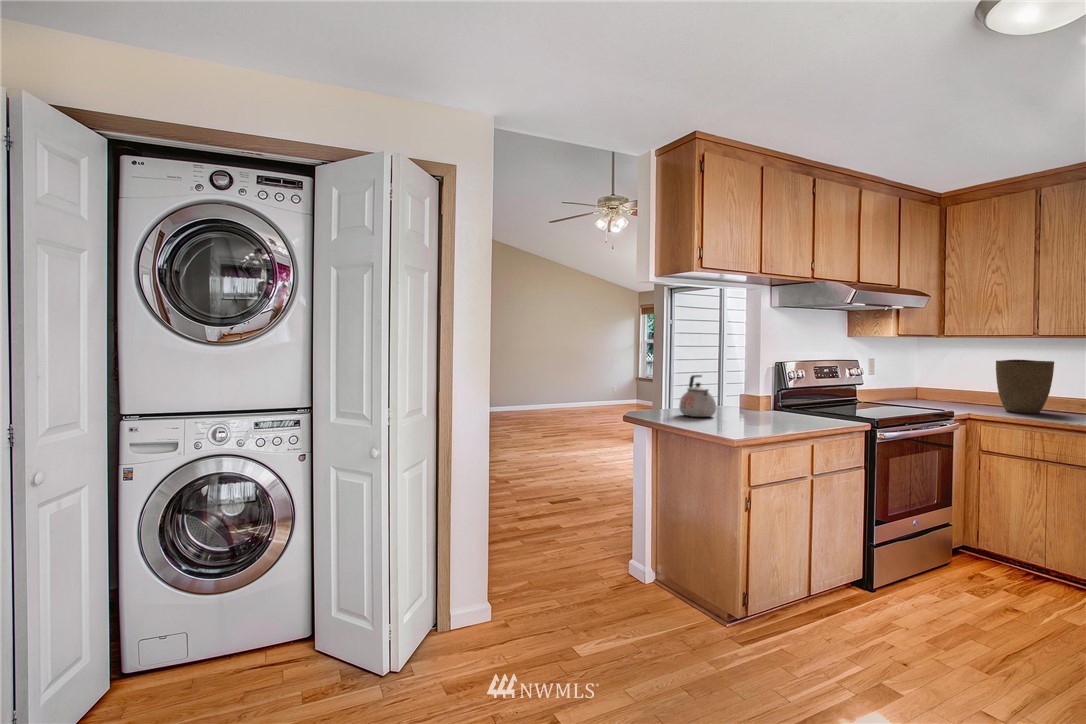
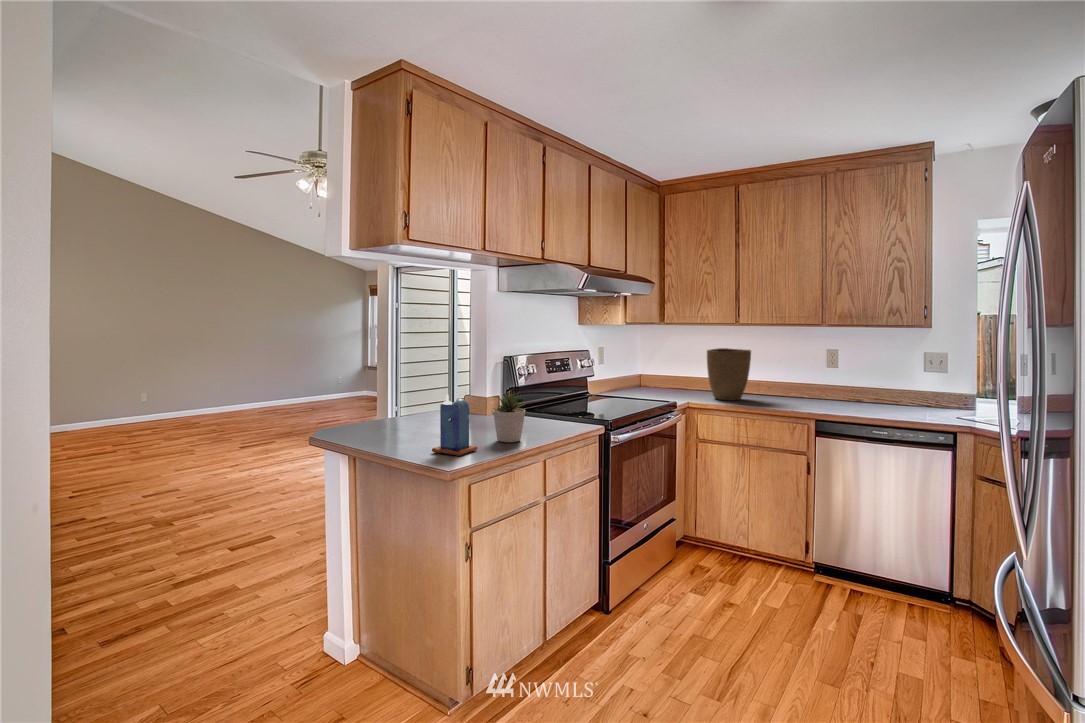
kettle: present [679,375,716,417] -> none [386,379,434,435]
candle: none [719,384,755,430] -> present [432,395,477,456]
potted plant: none [767,384,797,426] -> present [493,392,526,442]

